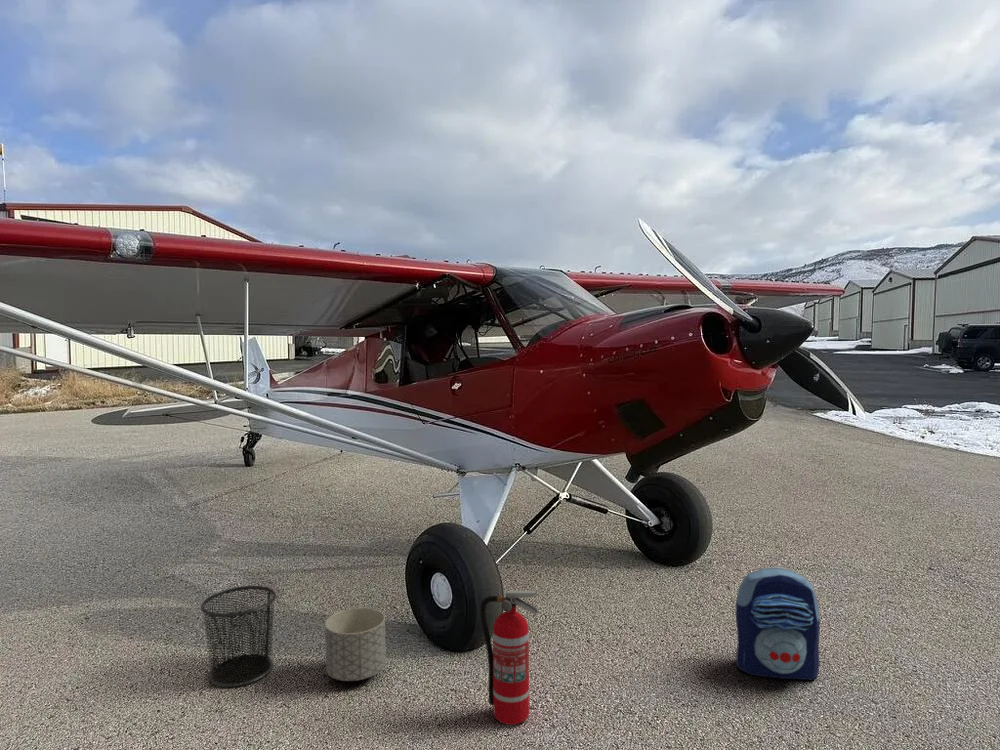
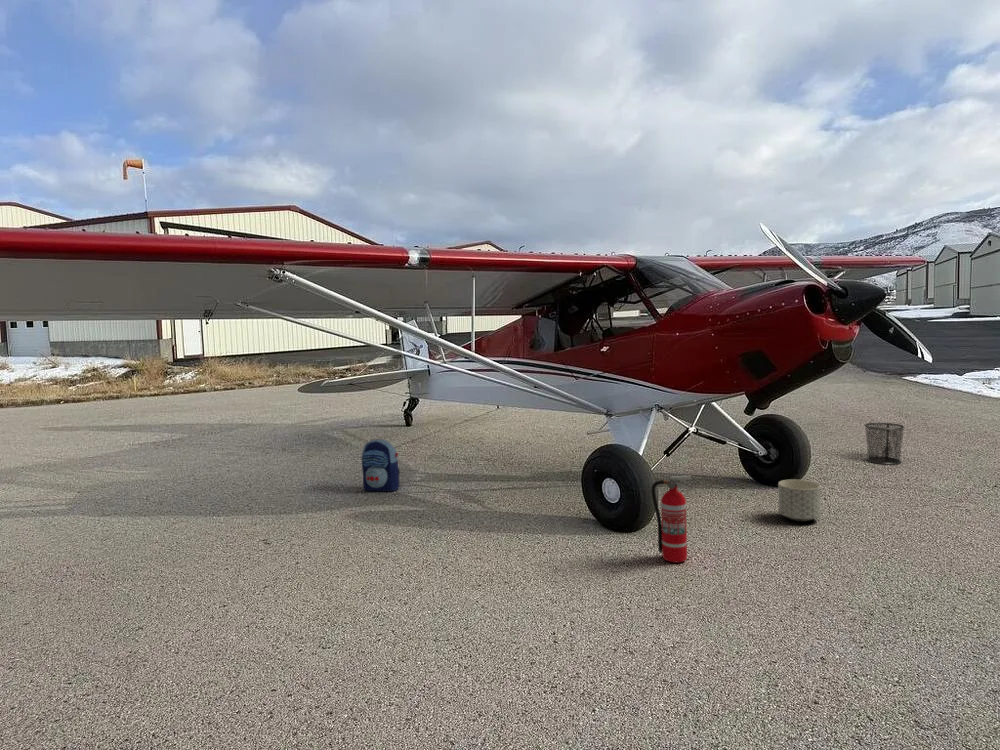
backpack: present [736,566,820,680] -> present [362,439,400,492]
waste bin: present [201,586,276,687] -> present [865,423,904,465]
planter: present [325,608,386,681] -> present [778,479,820,522]

